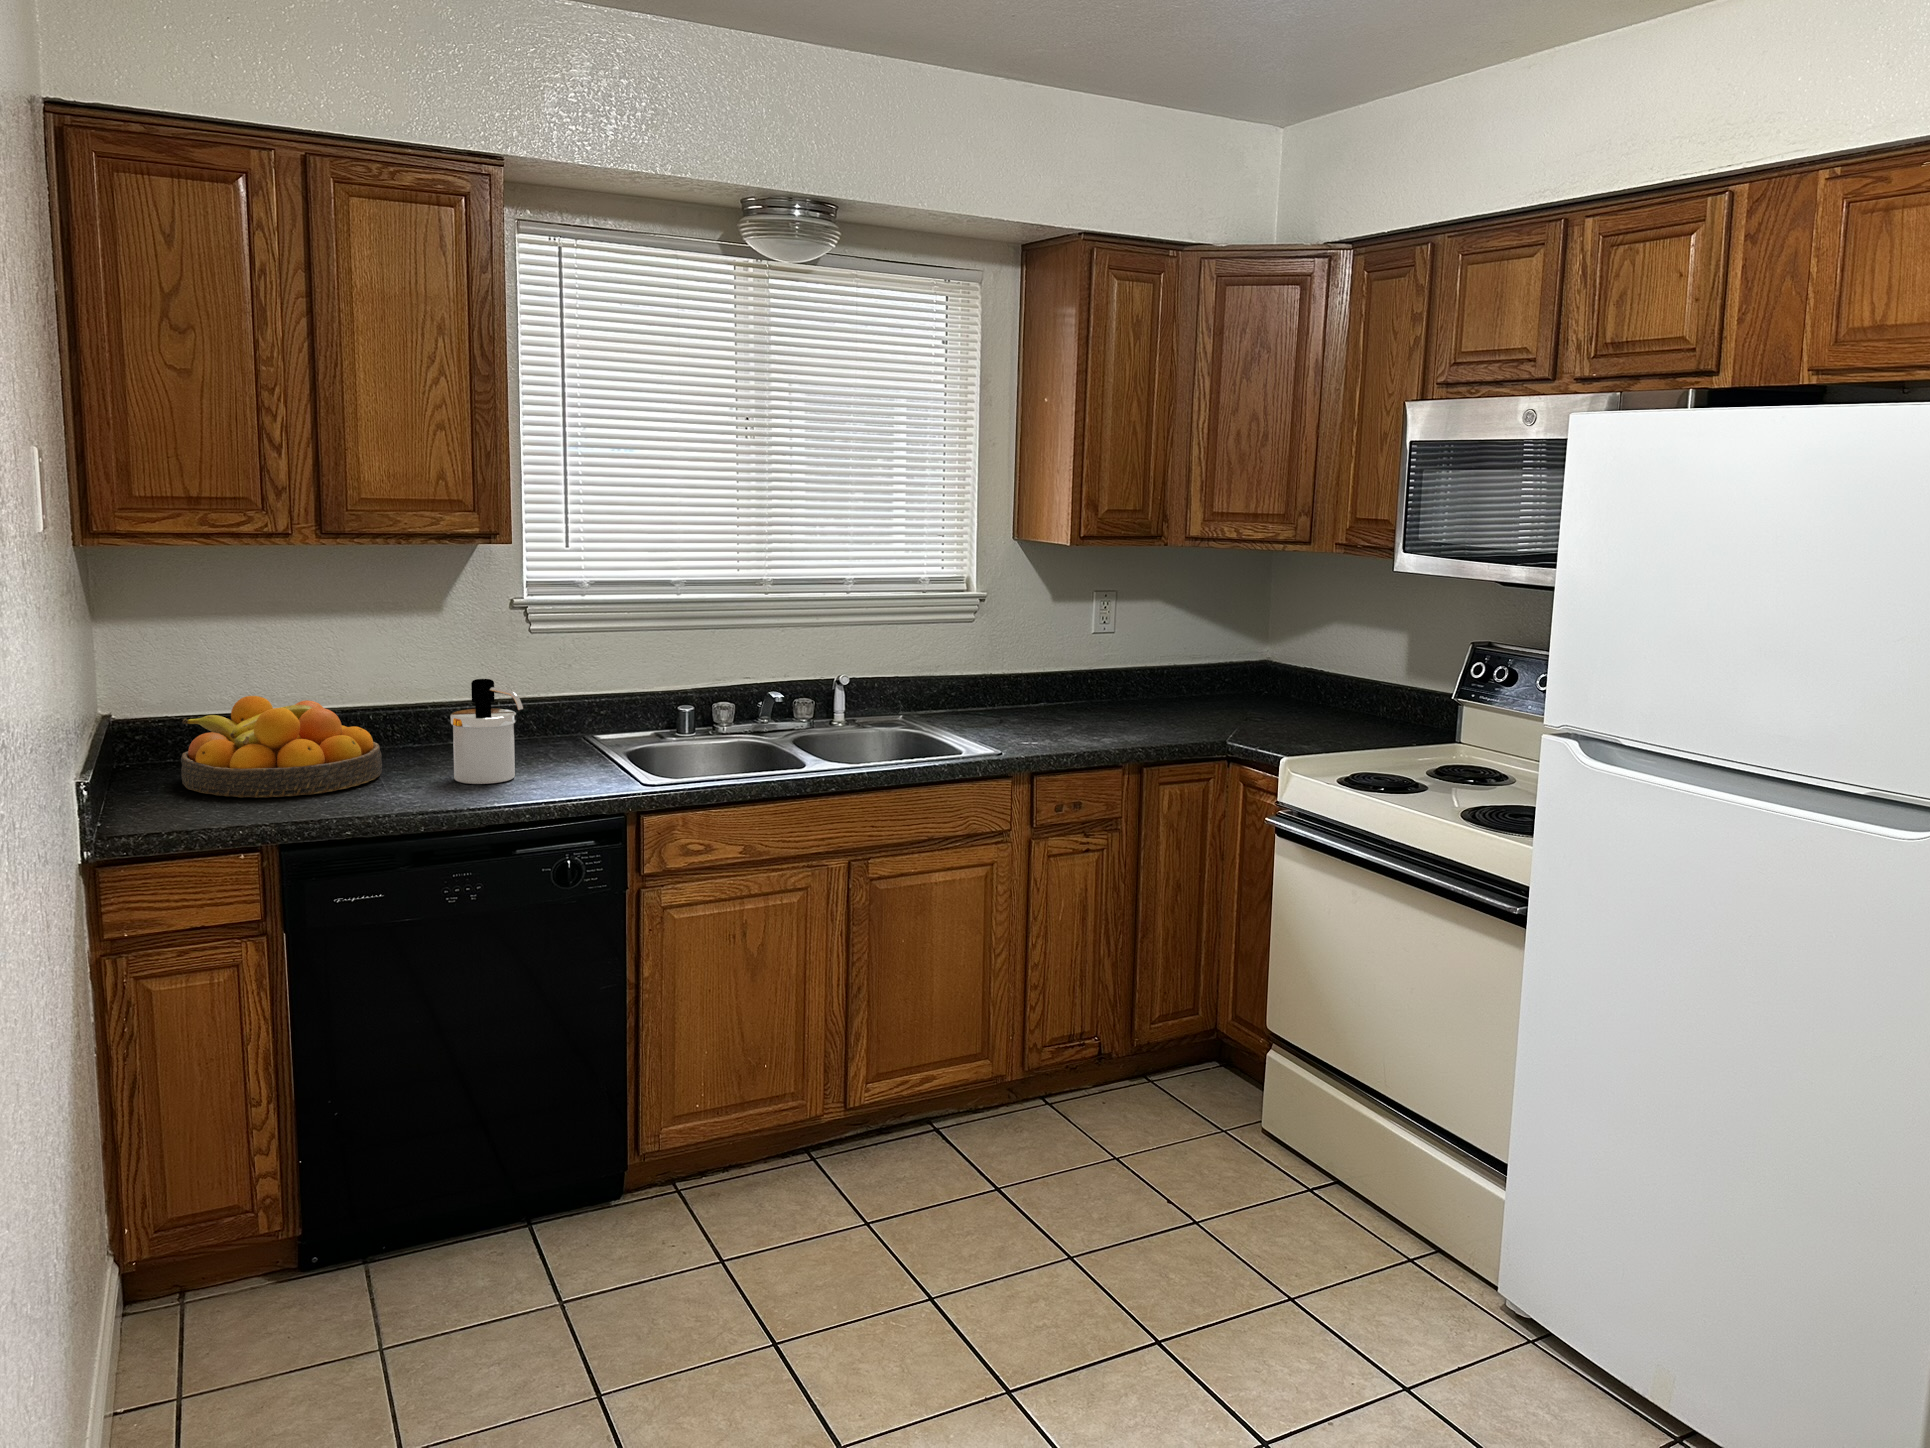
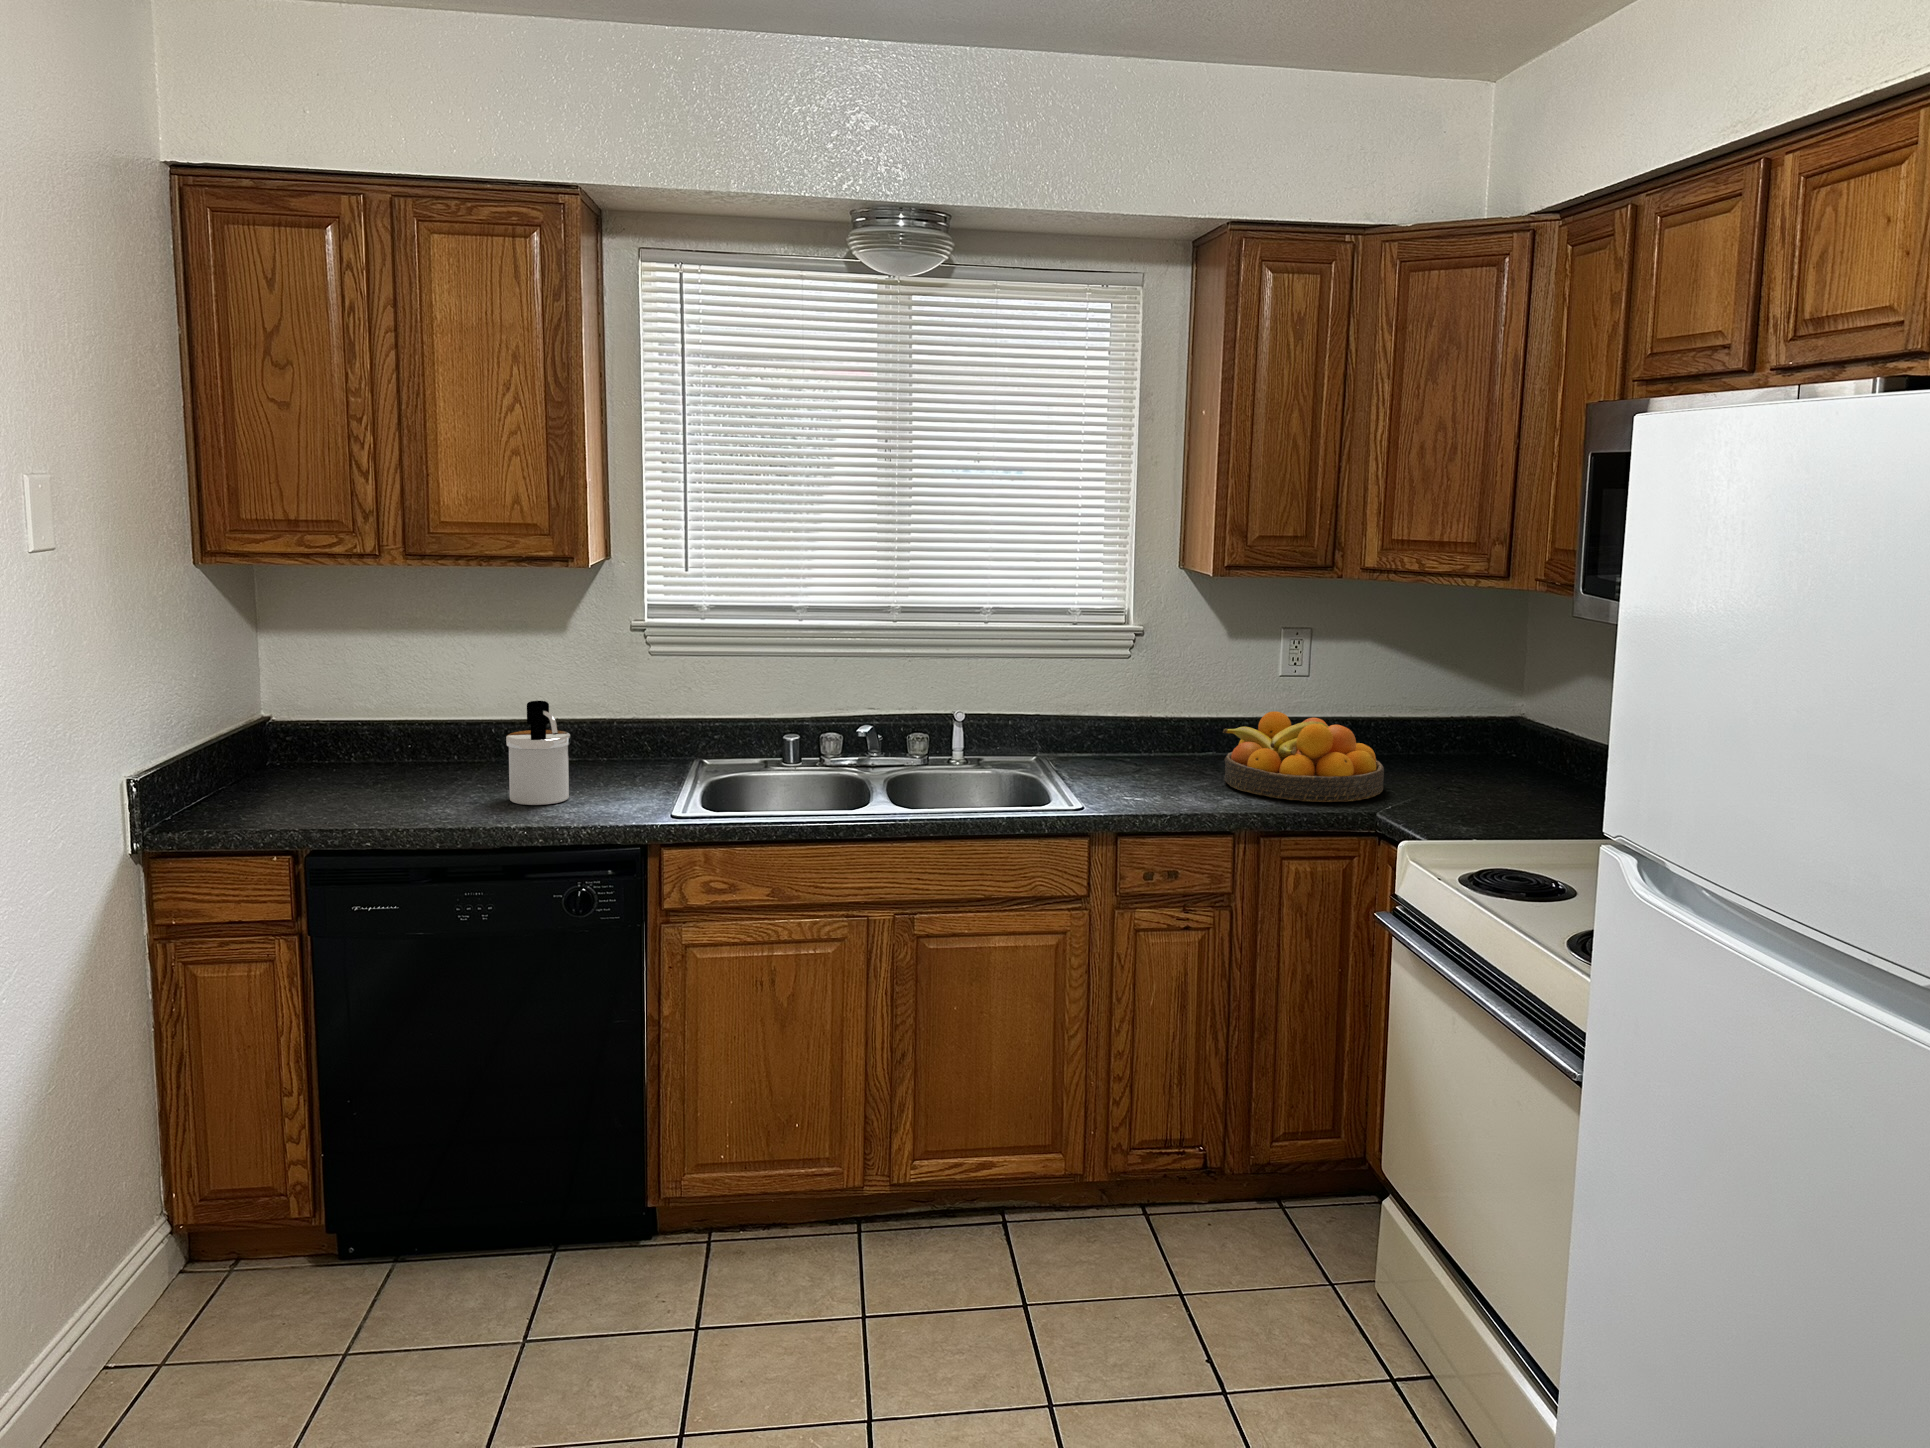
fruit bowl: present [181,696,382,798] -> present [1223,711,1384,802]

